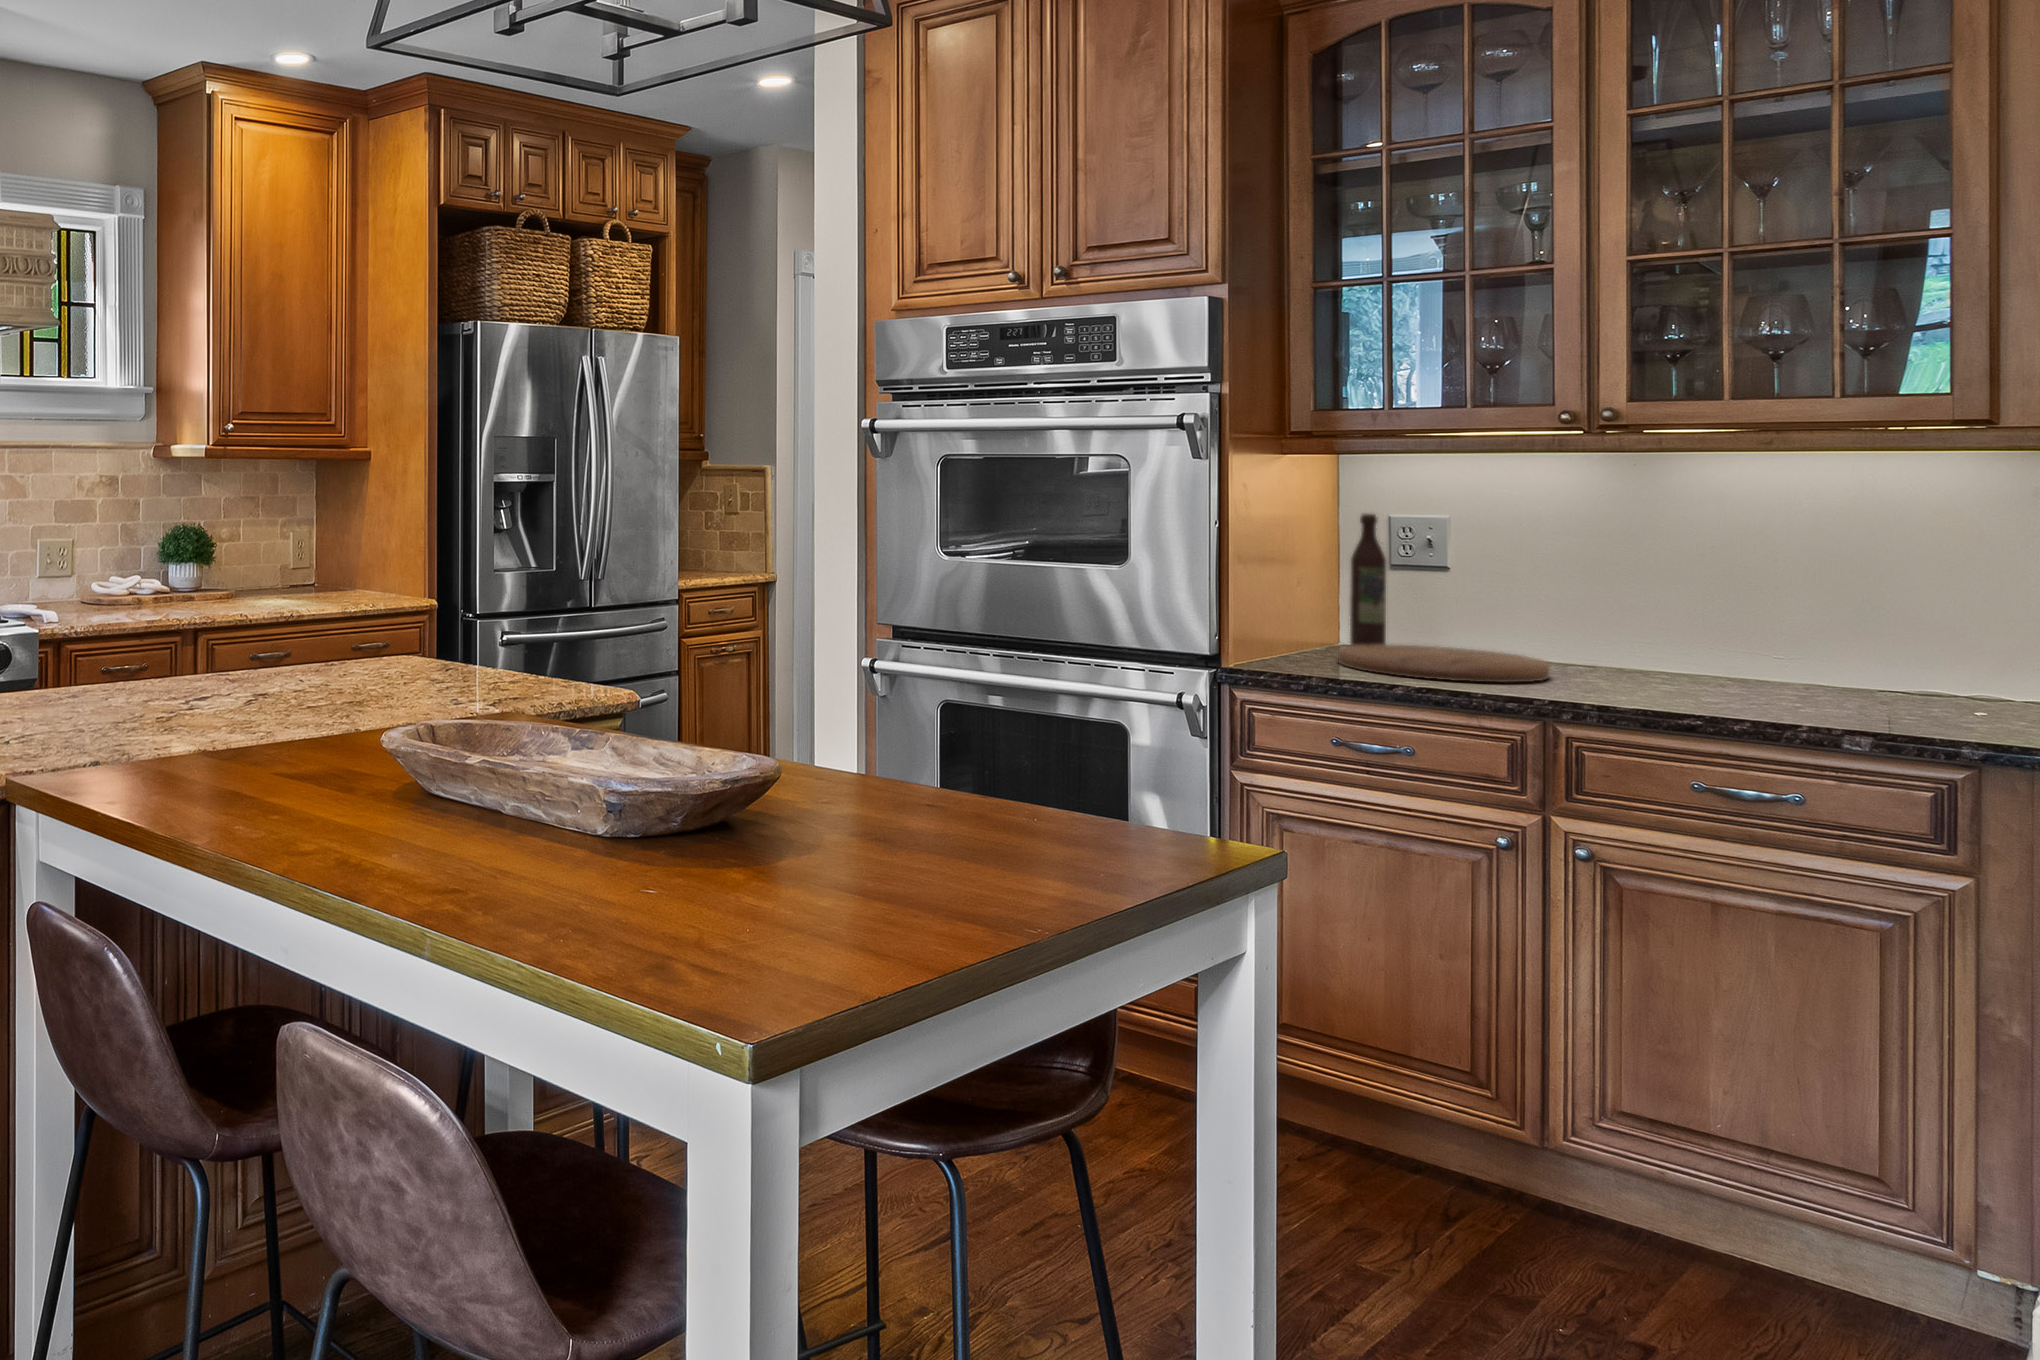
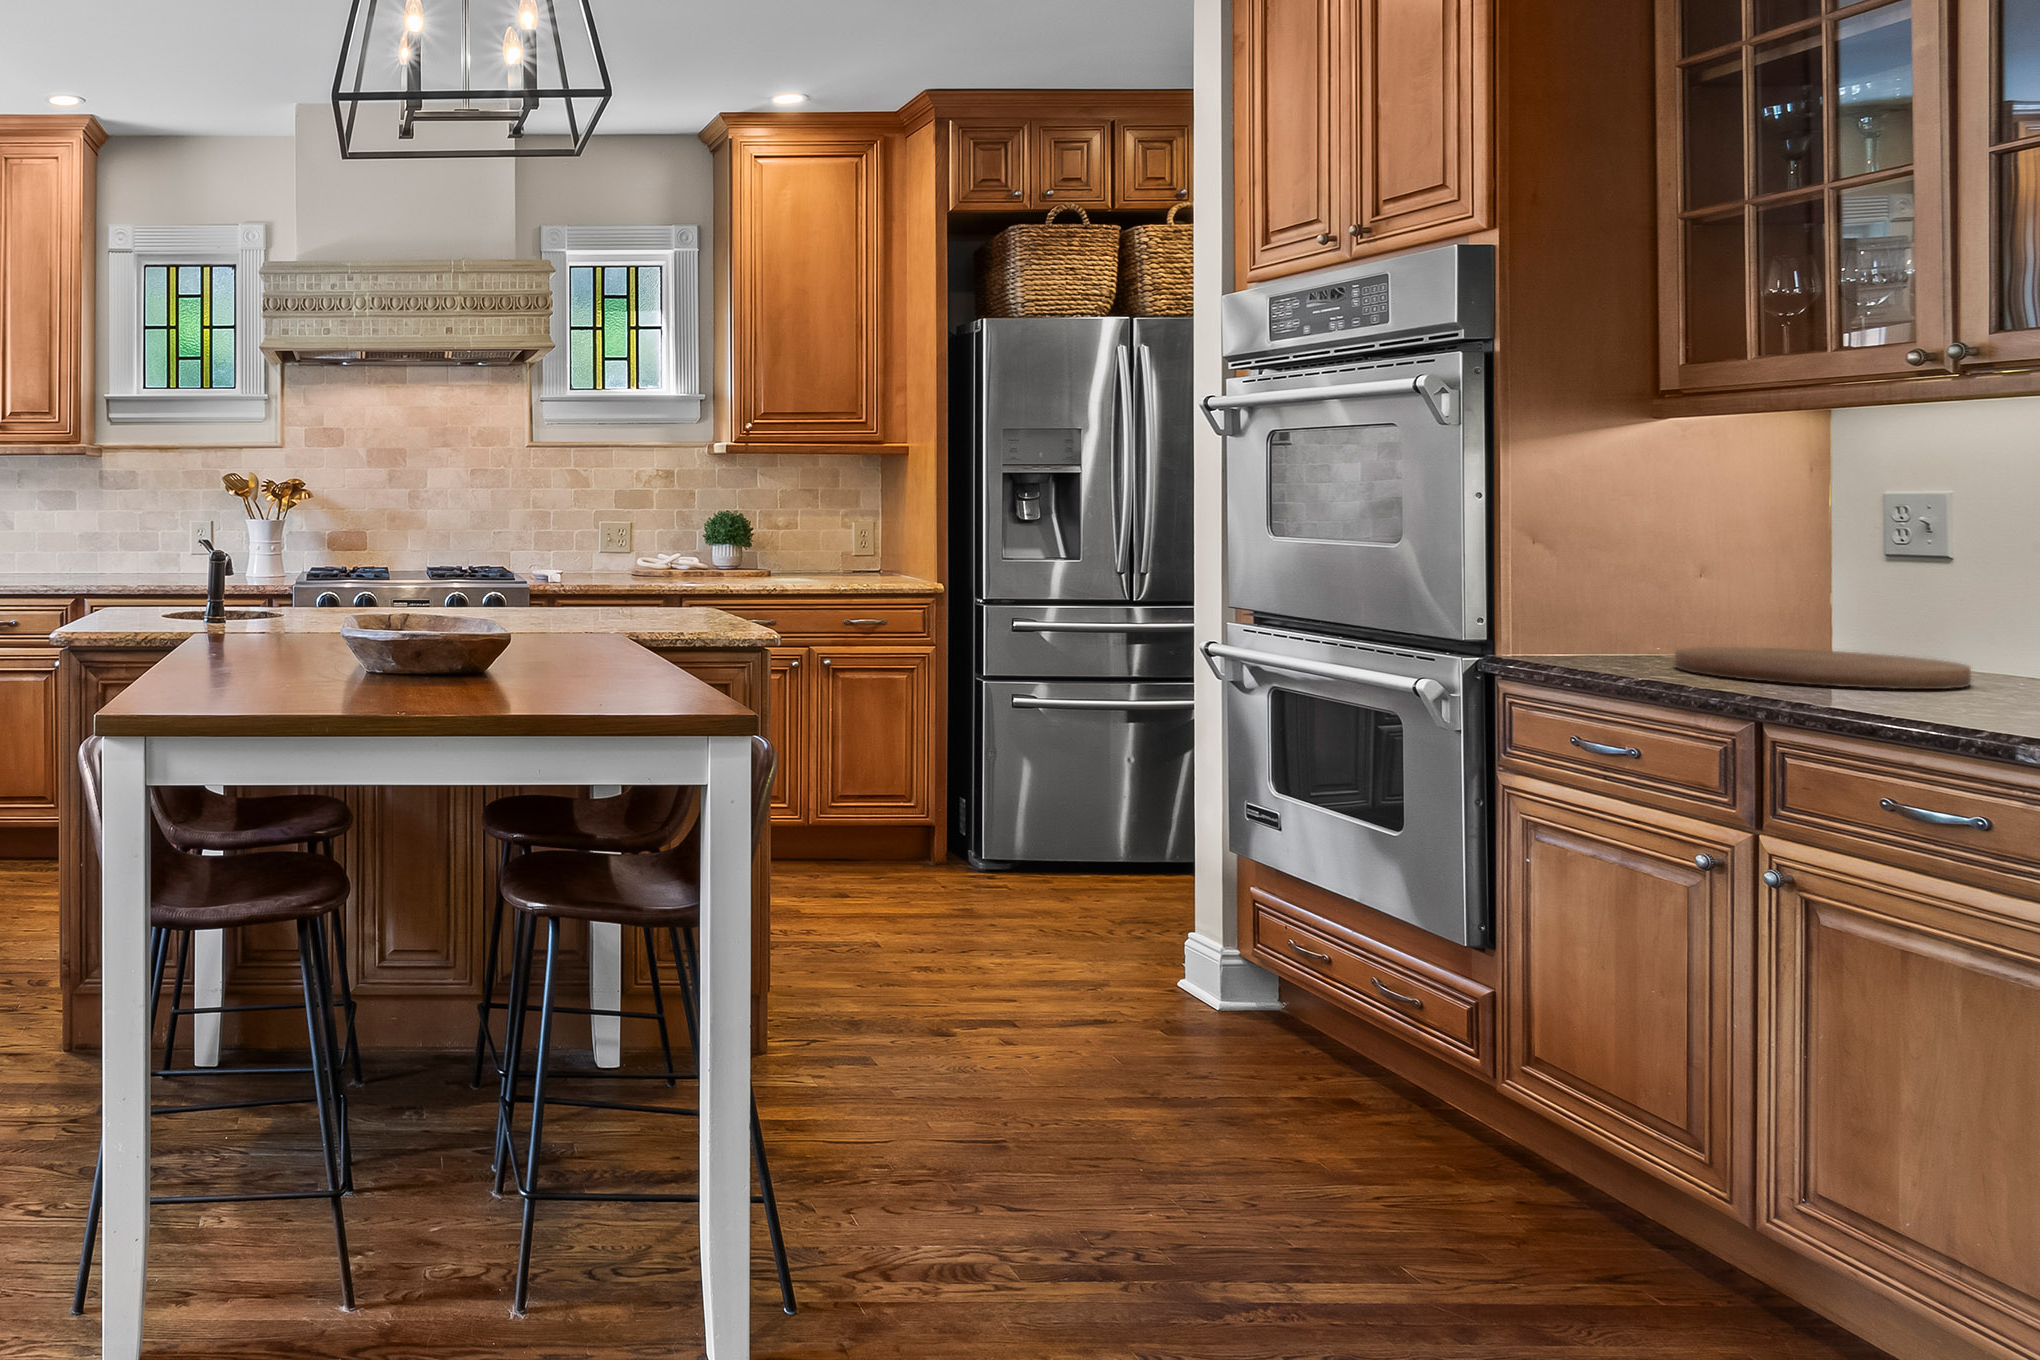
wine bottle: present [1350,514,1386,645] -> none [1829,488,1883,660]

